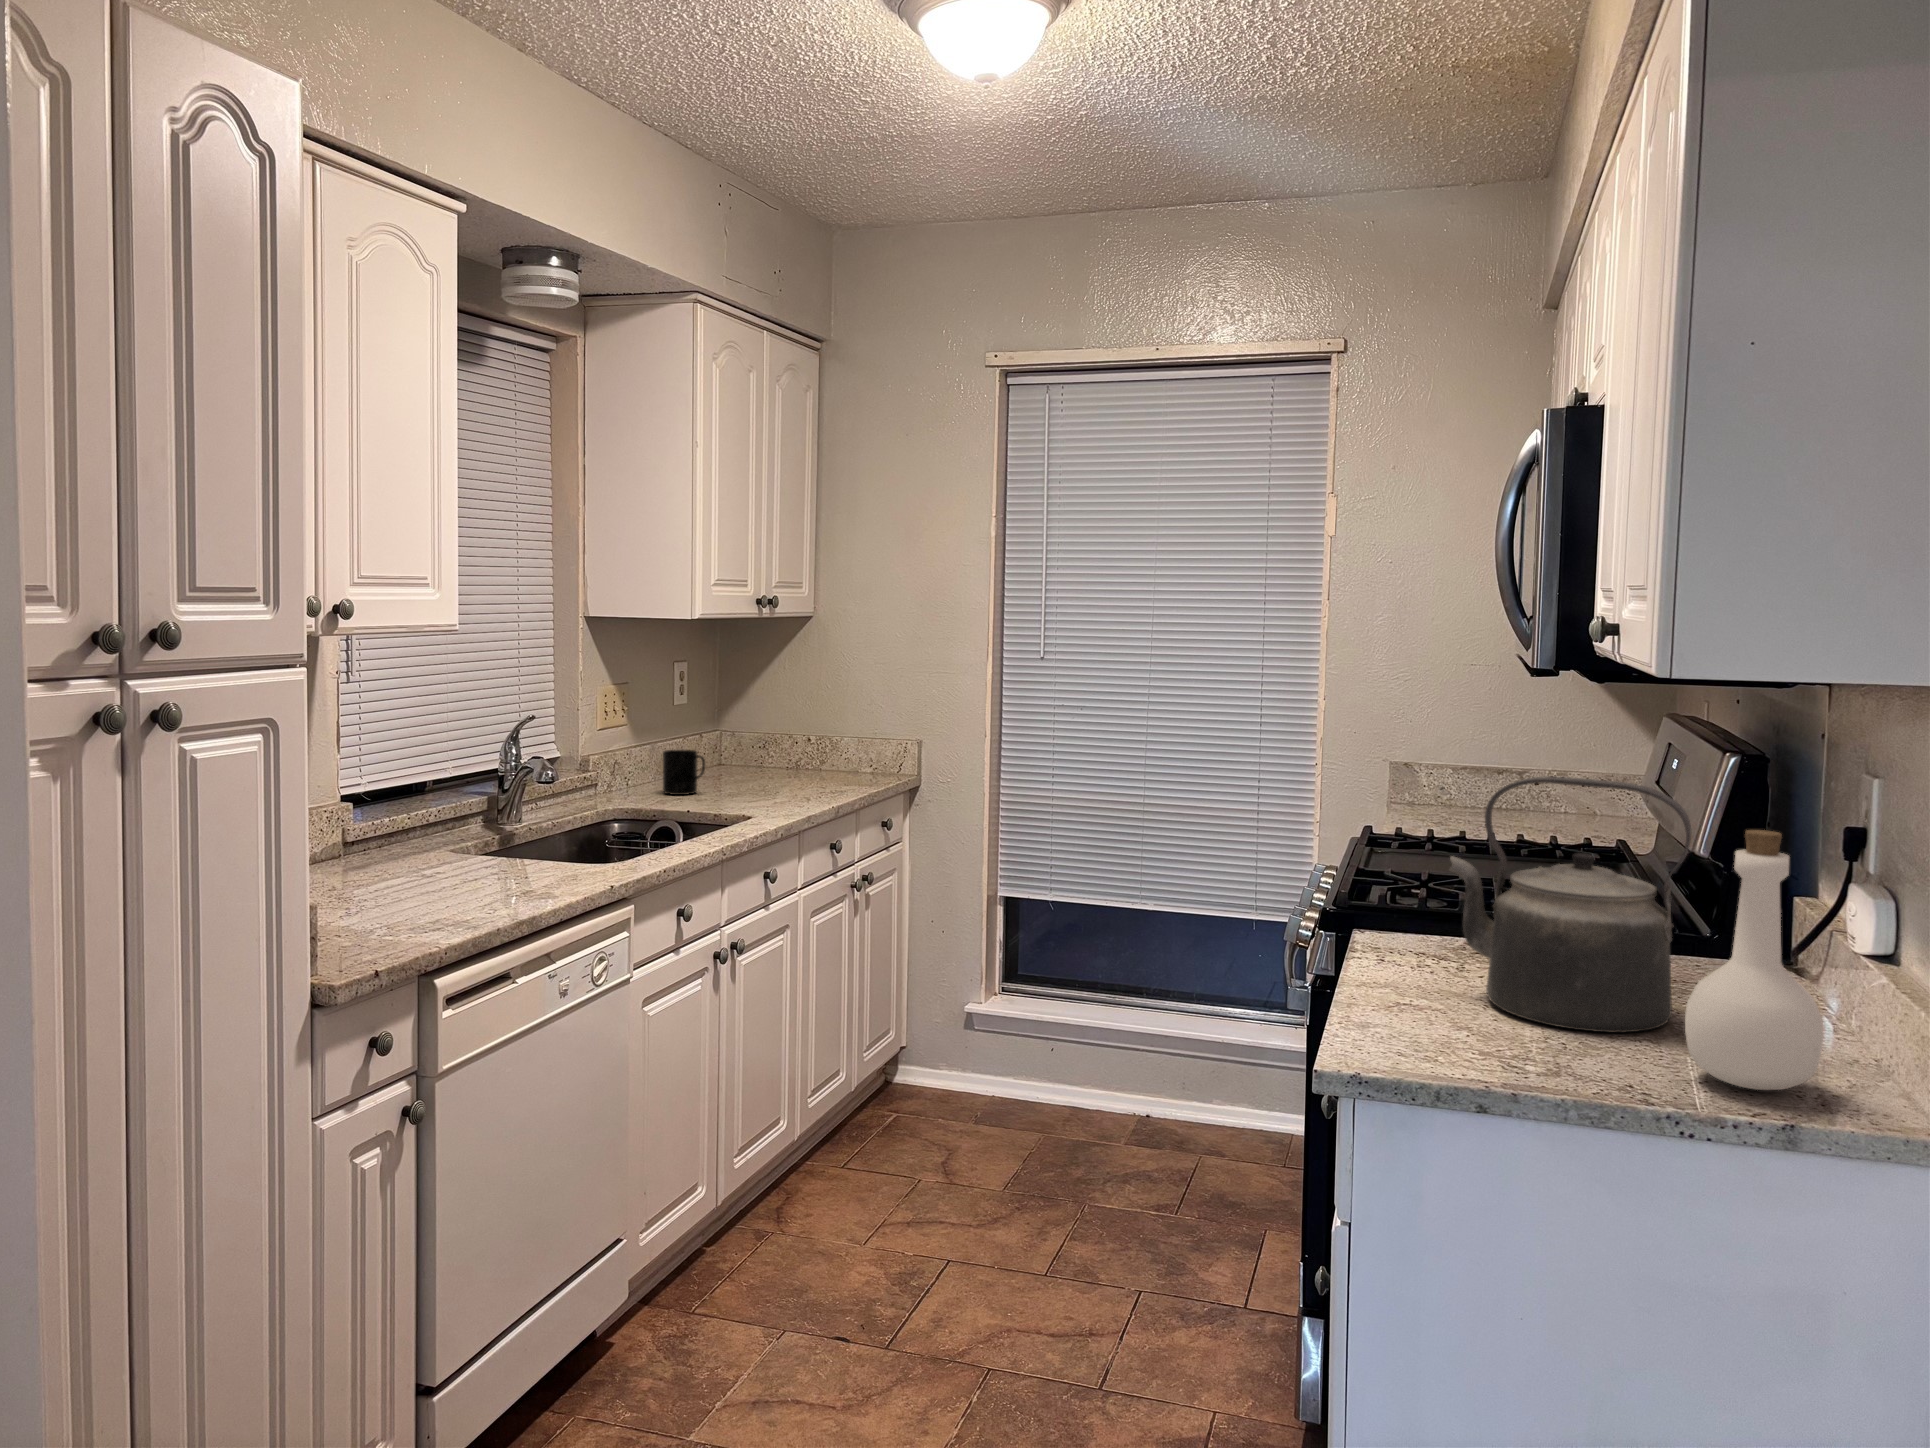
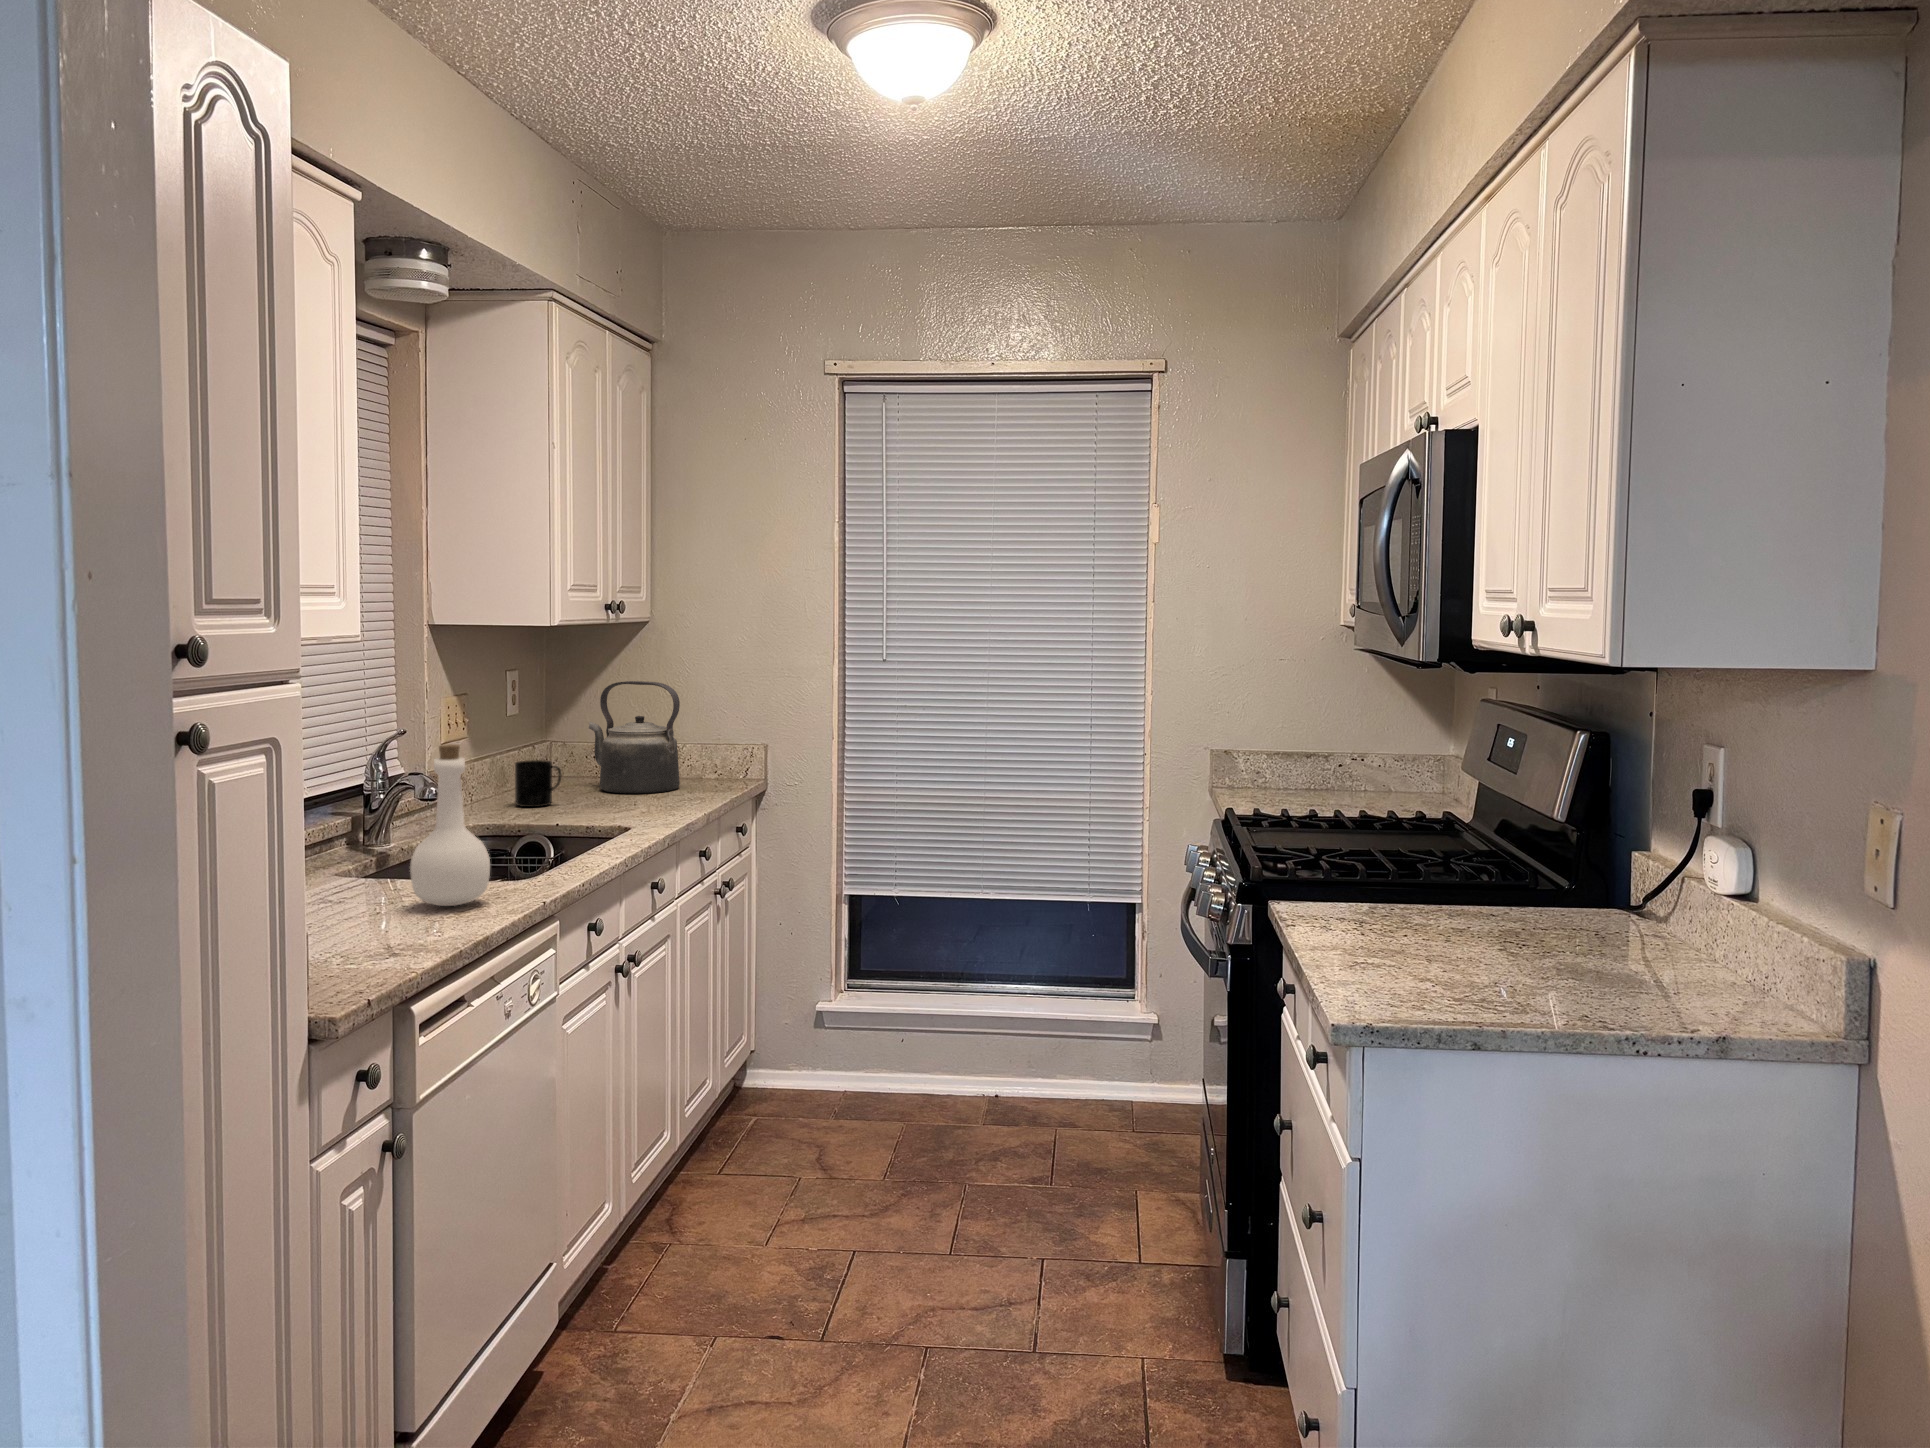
kettle: present [1449,776,1691,1032] -> present [589,681,680,794]
bottle: present [1685,830,1823,1090] -> present [410,744,490,906]

